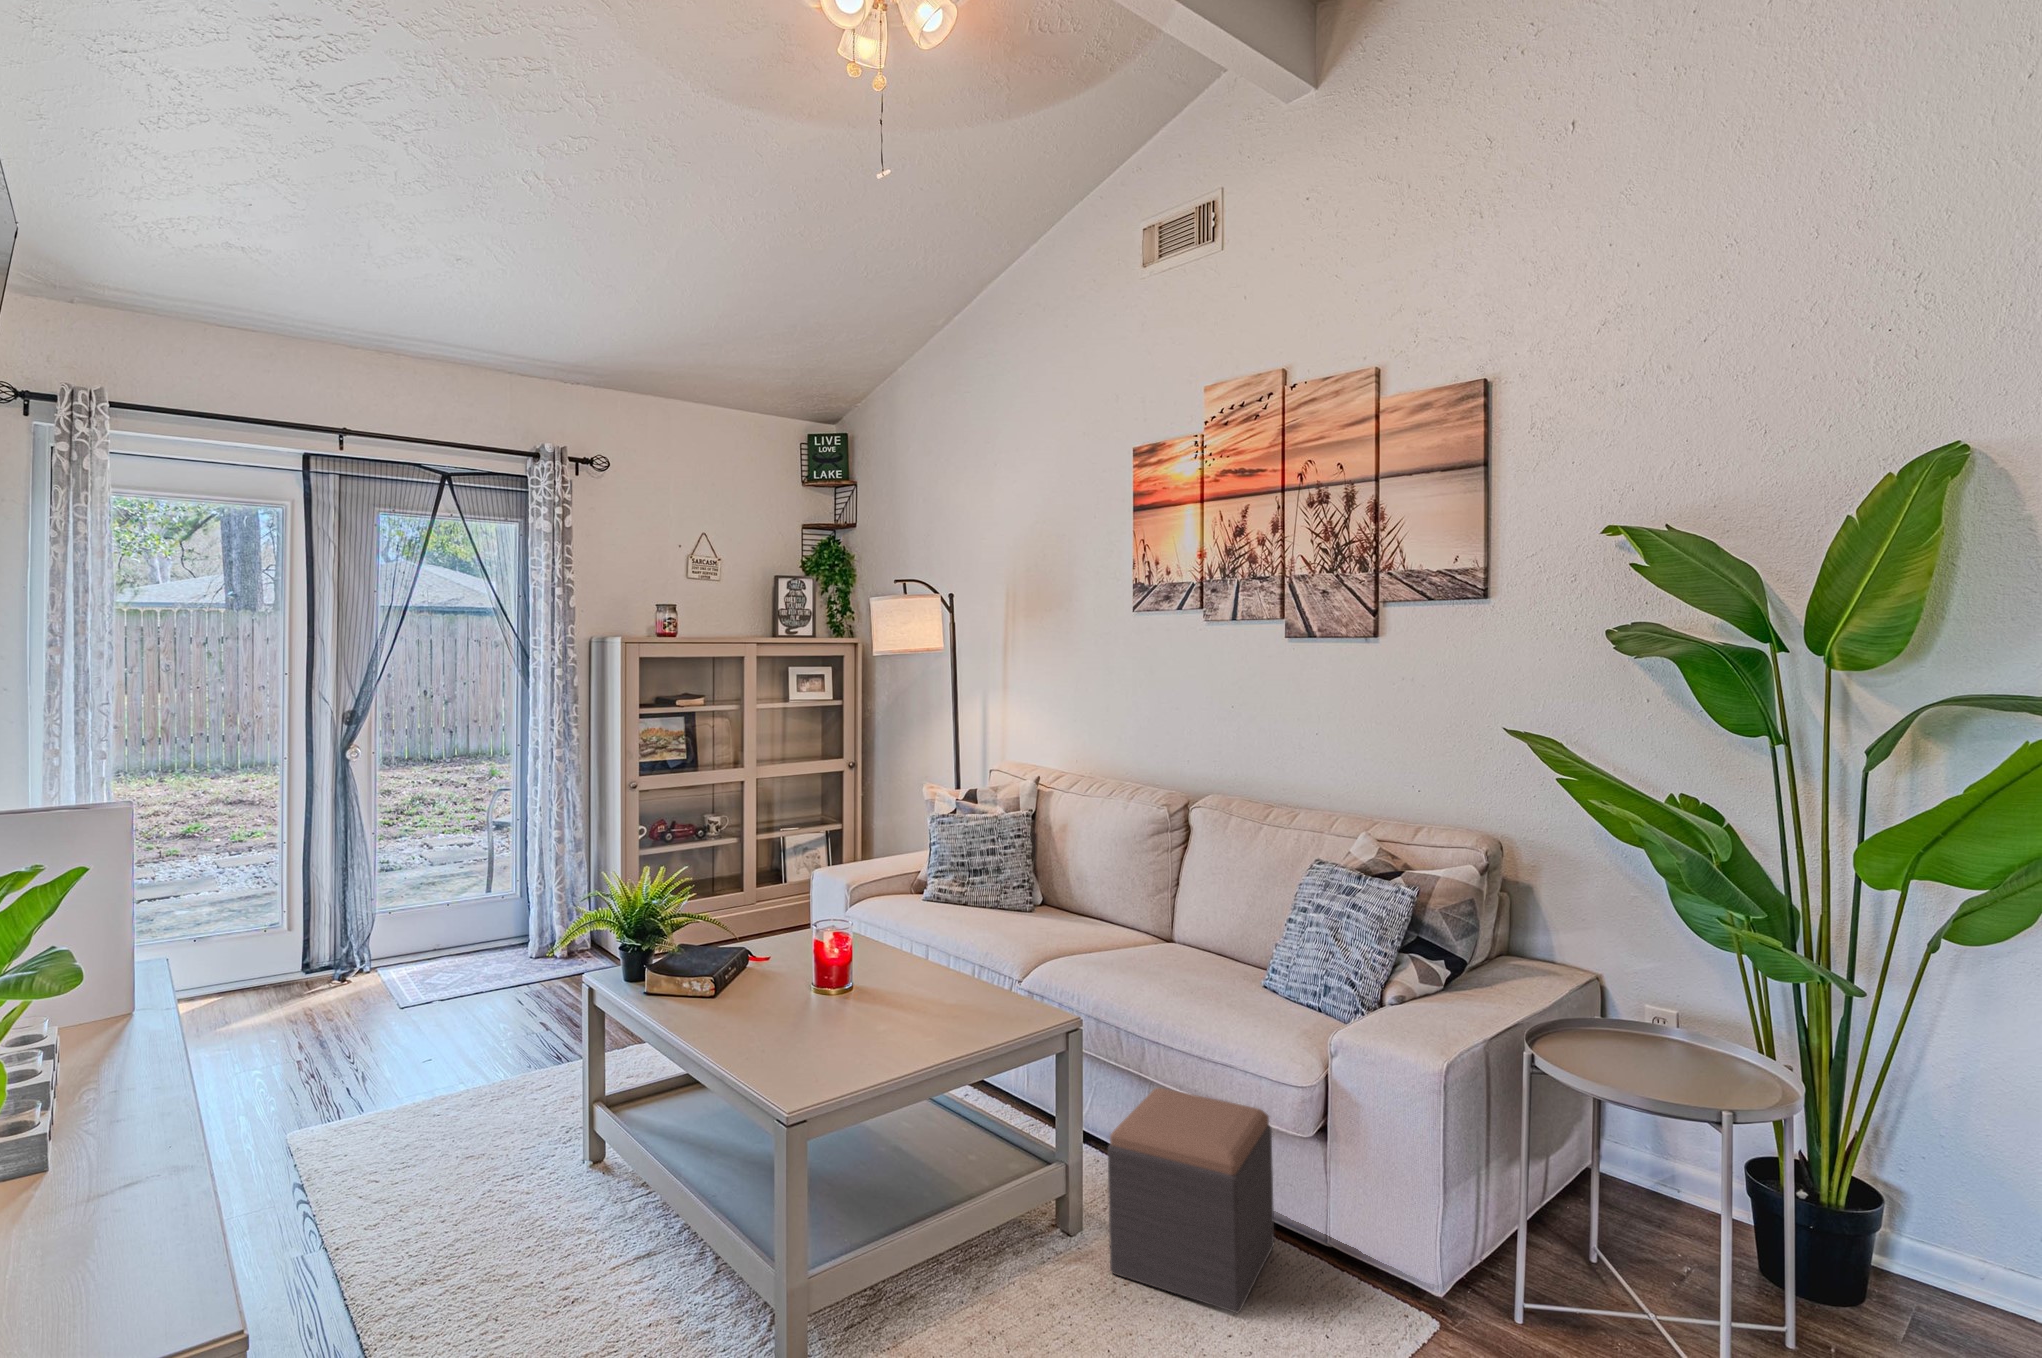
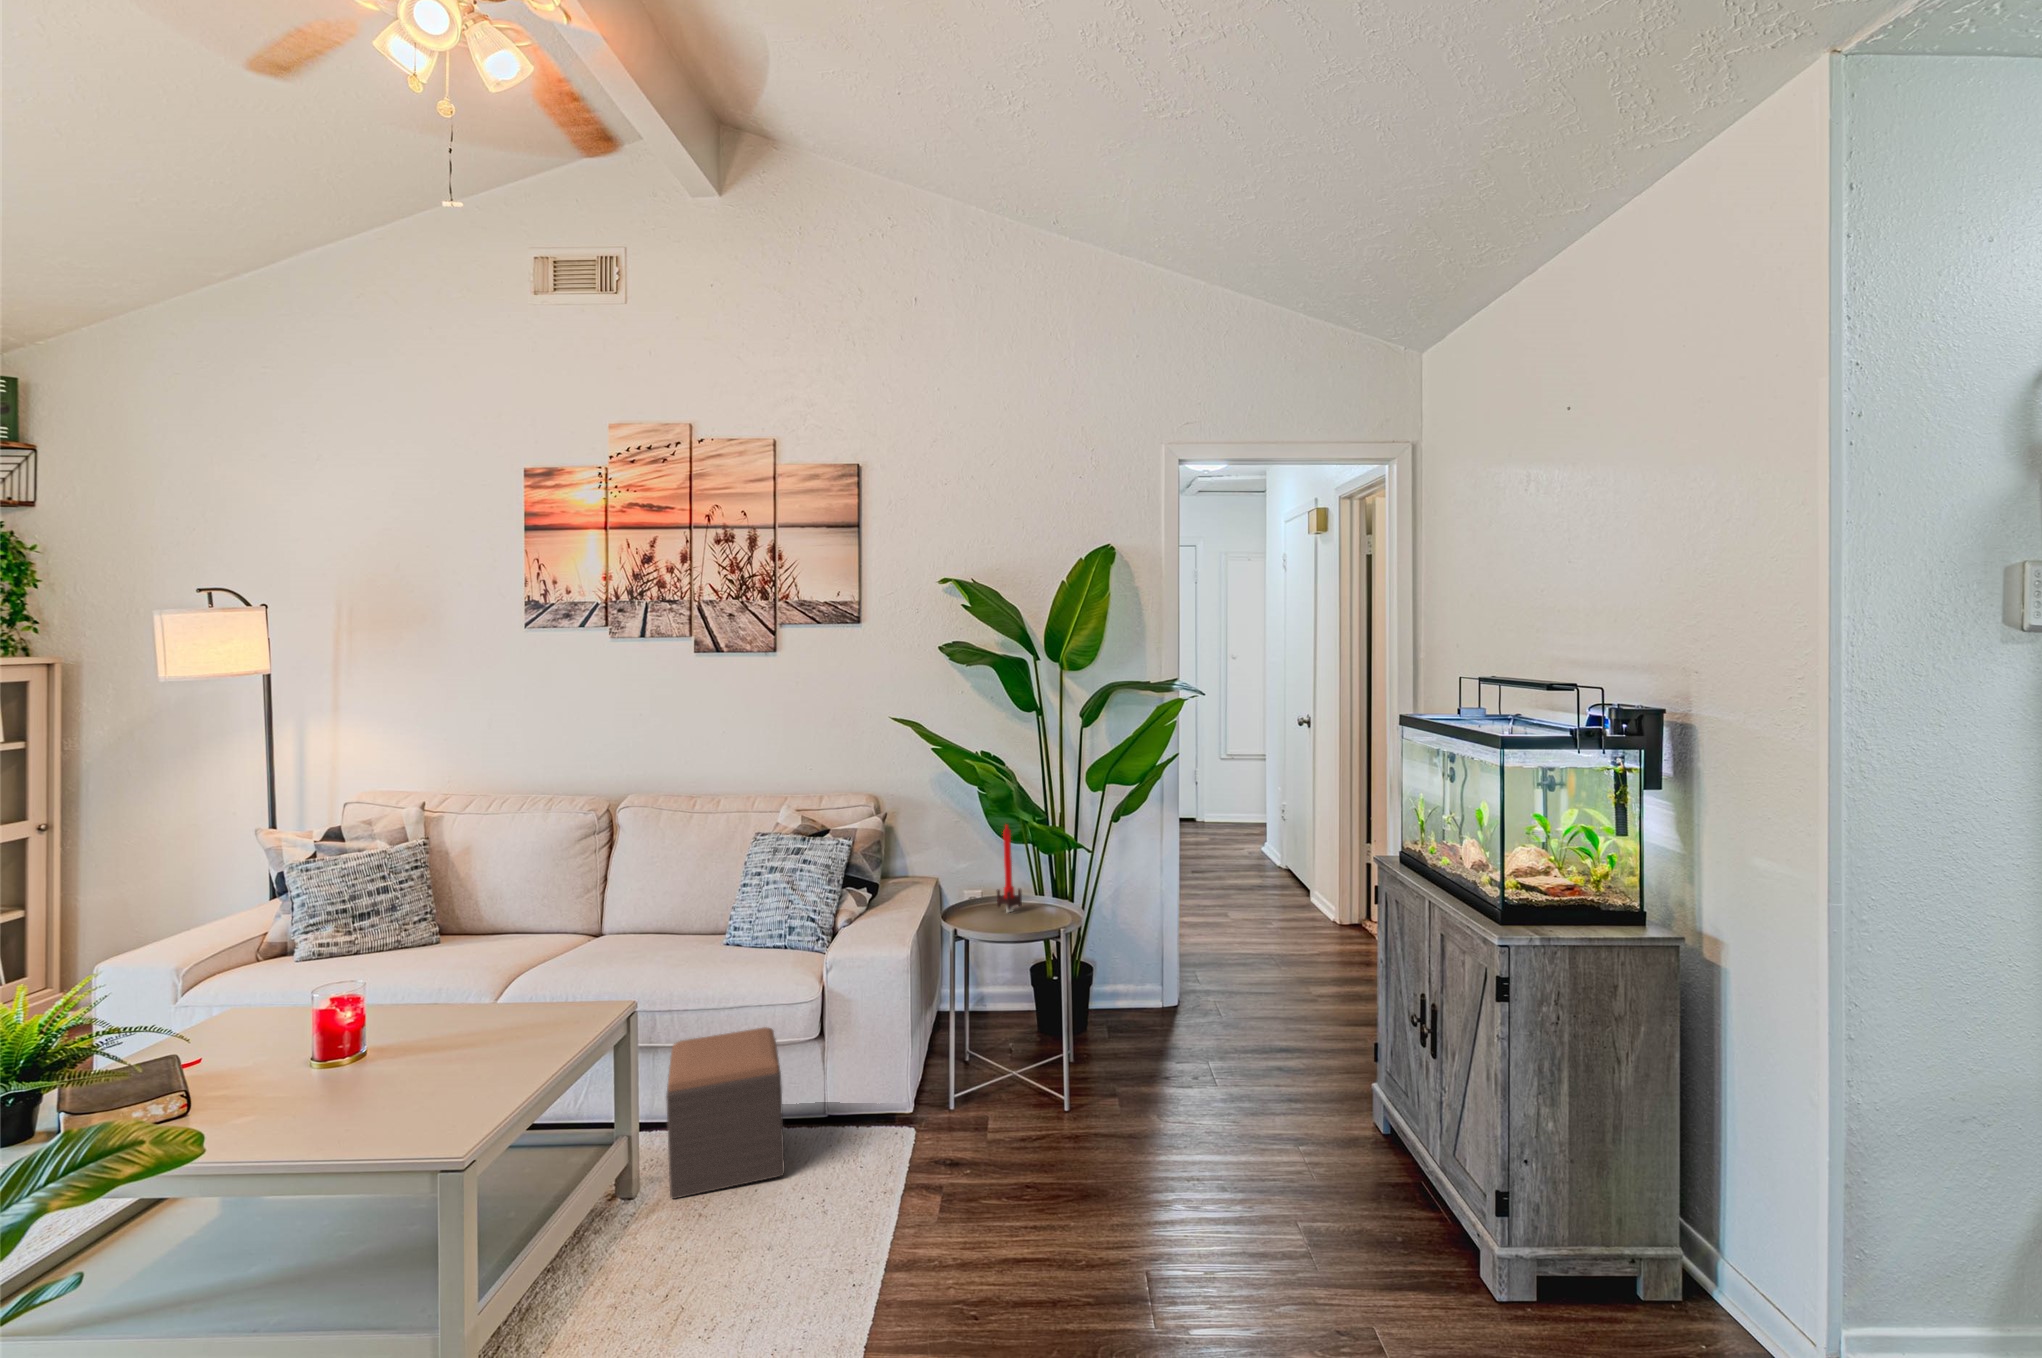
candle: none [1644,917,1694,1064] -> present [997,825,1022,912]

